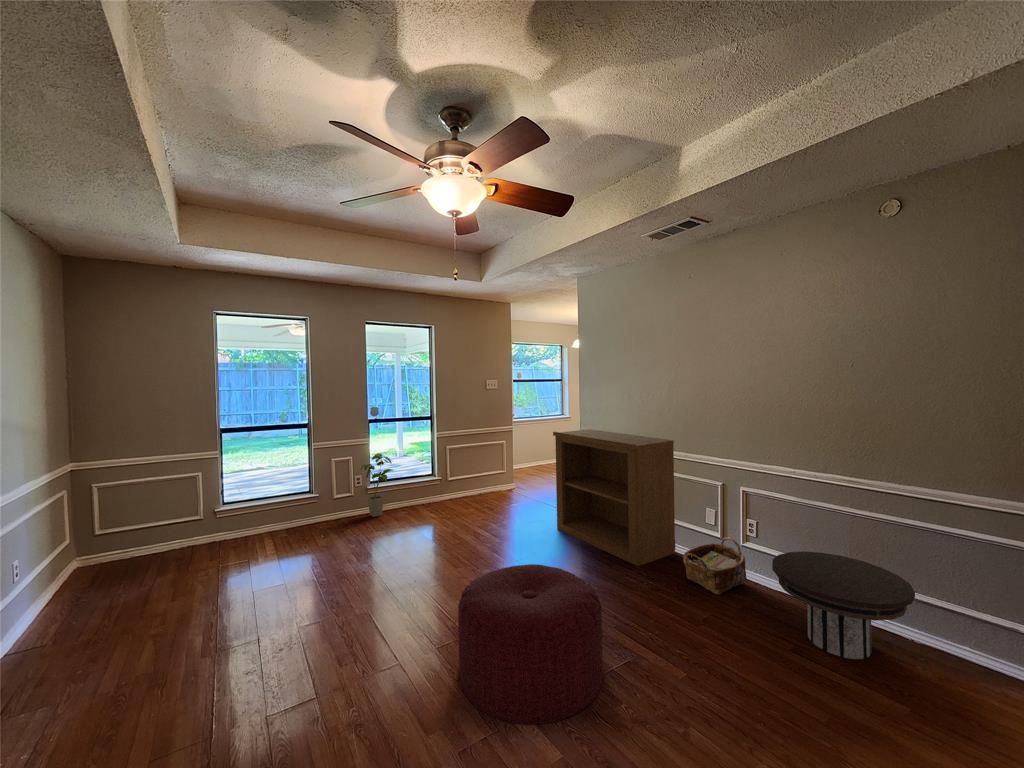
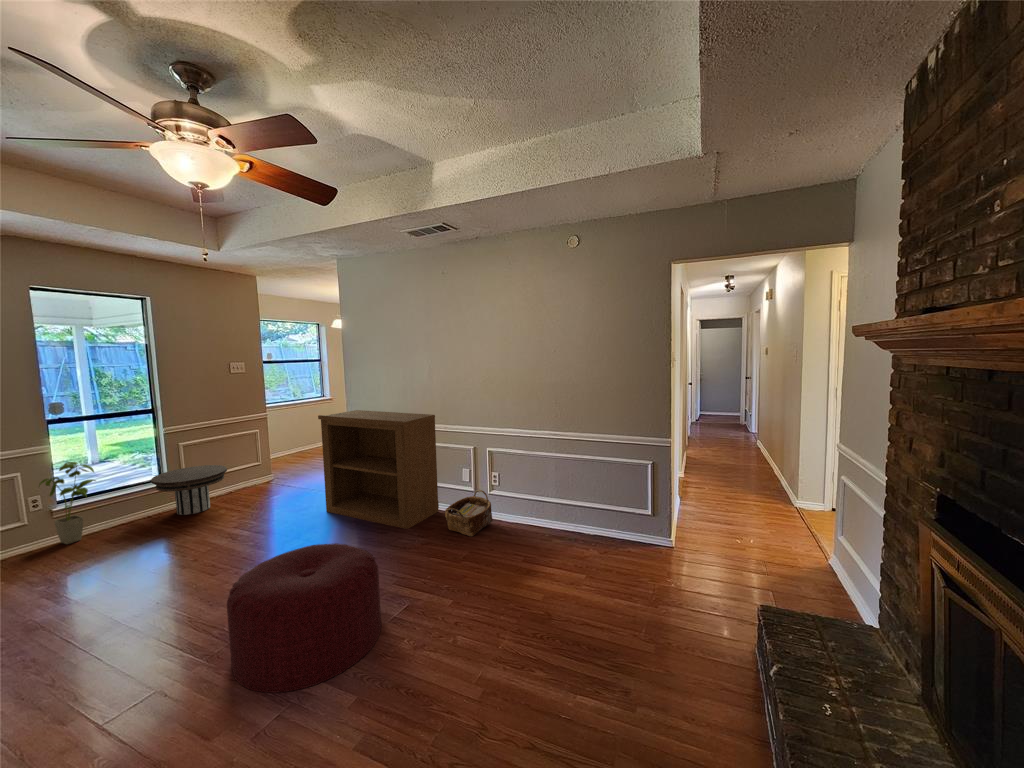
side table: present [772,551,915,659] -> present [151,465,227,515]

